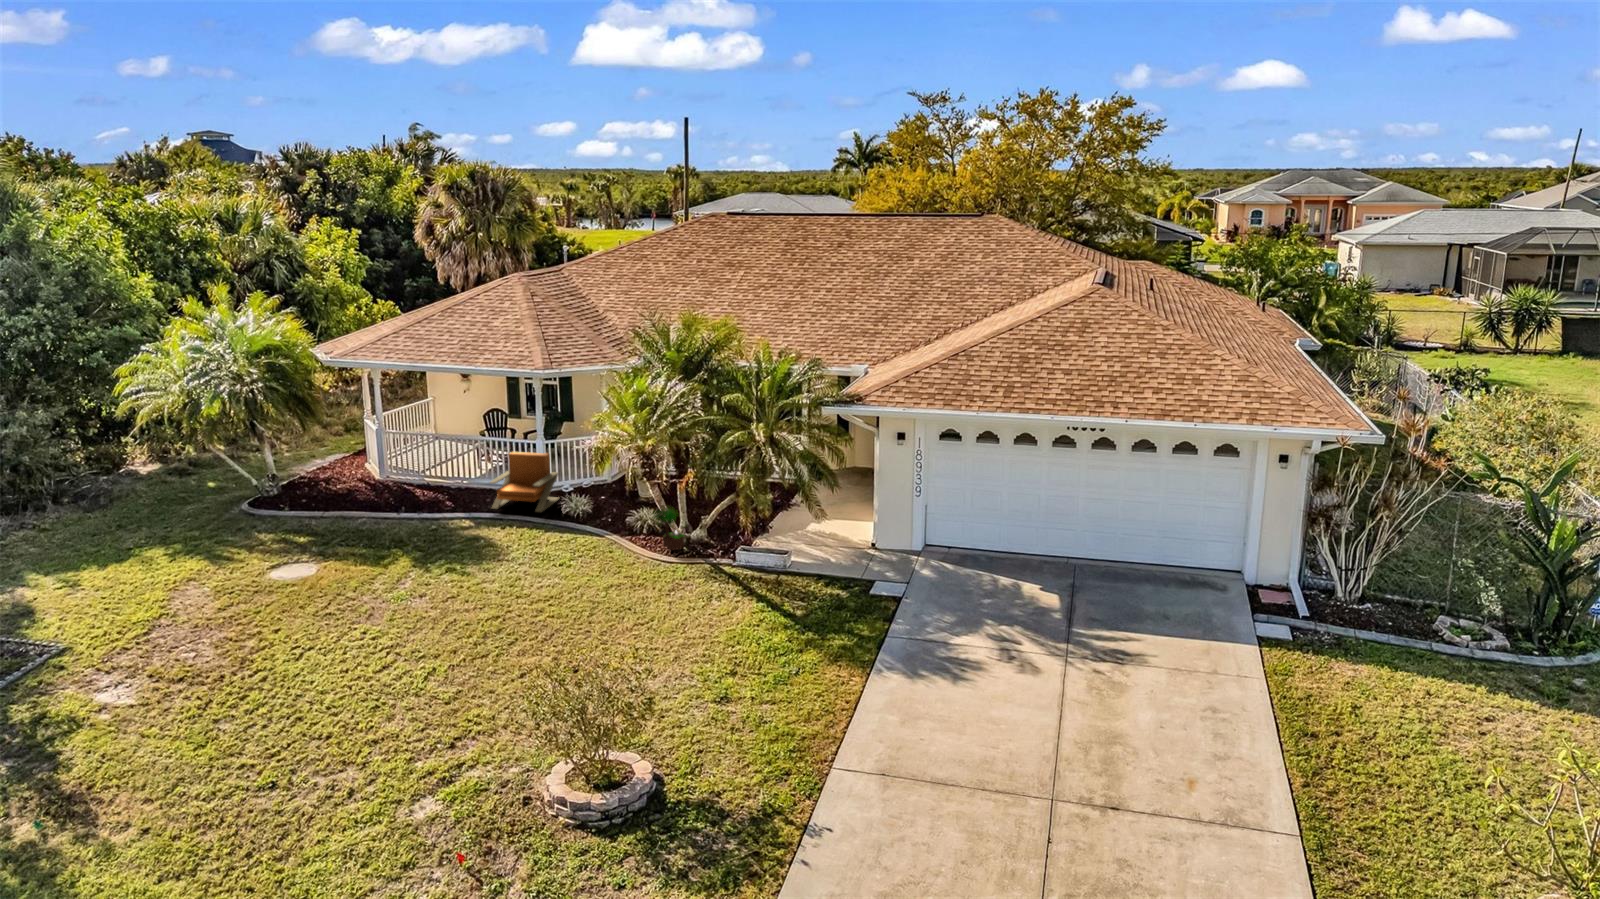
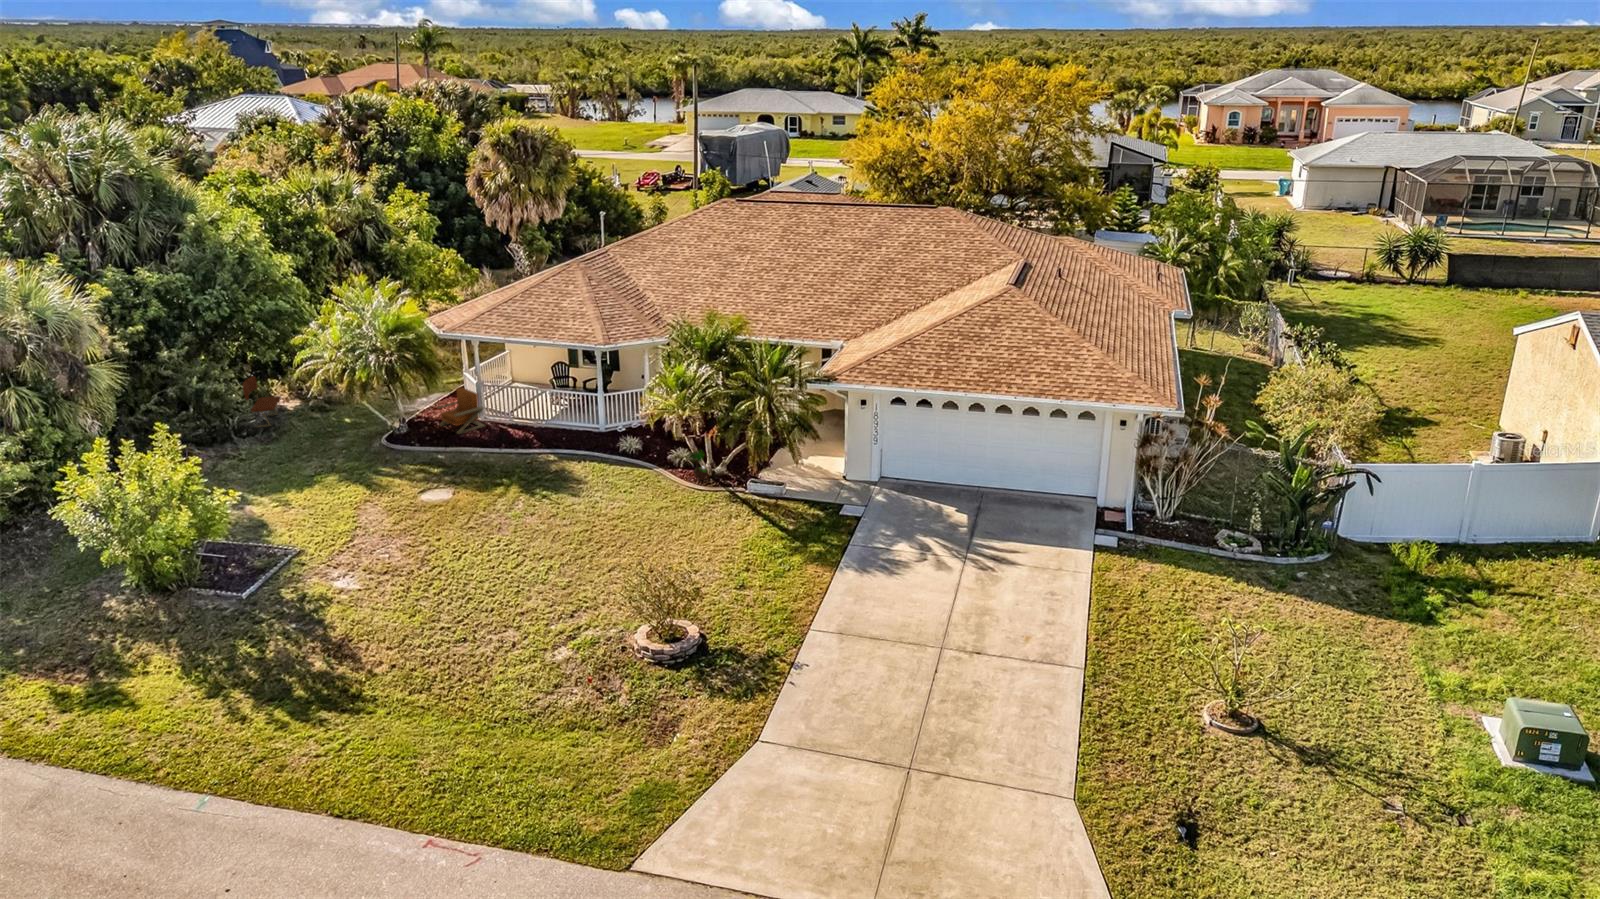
bench: none [63,421,122,489] -> present [242,376,281,427]
lounge chair: present [490,452,559,512] -> present [438,388,485,434]

